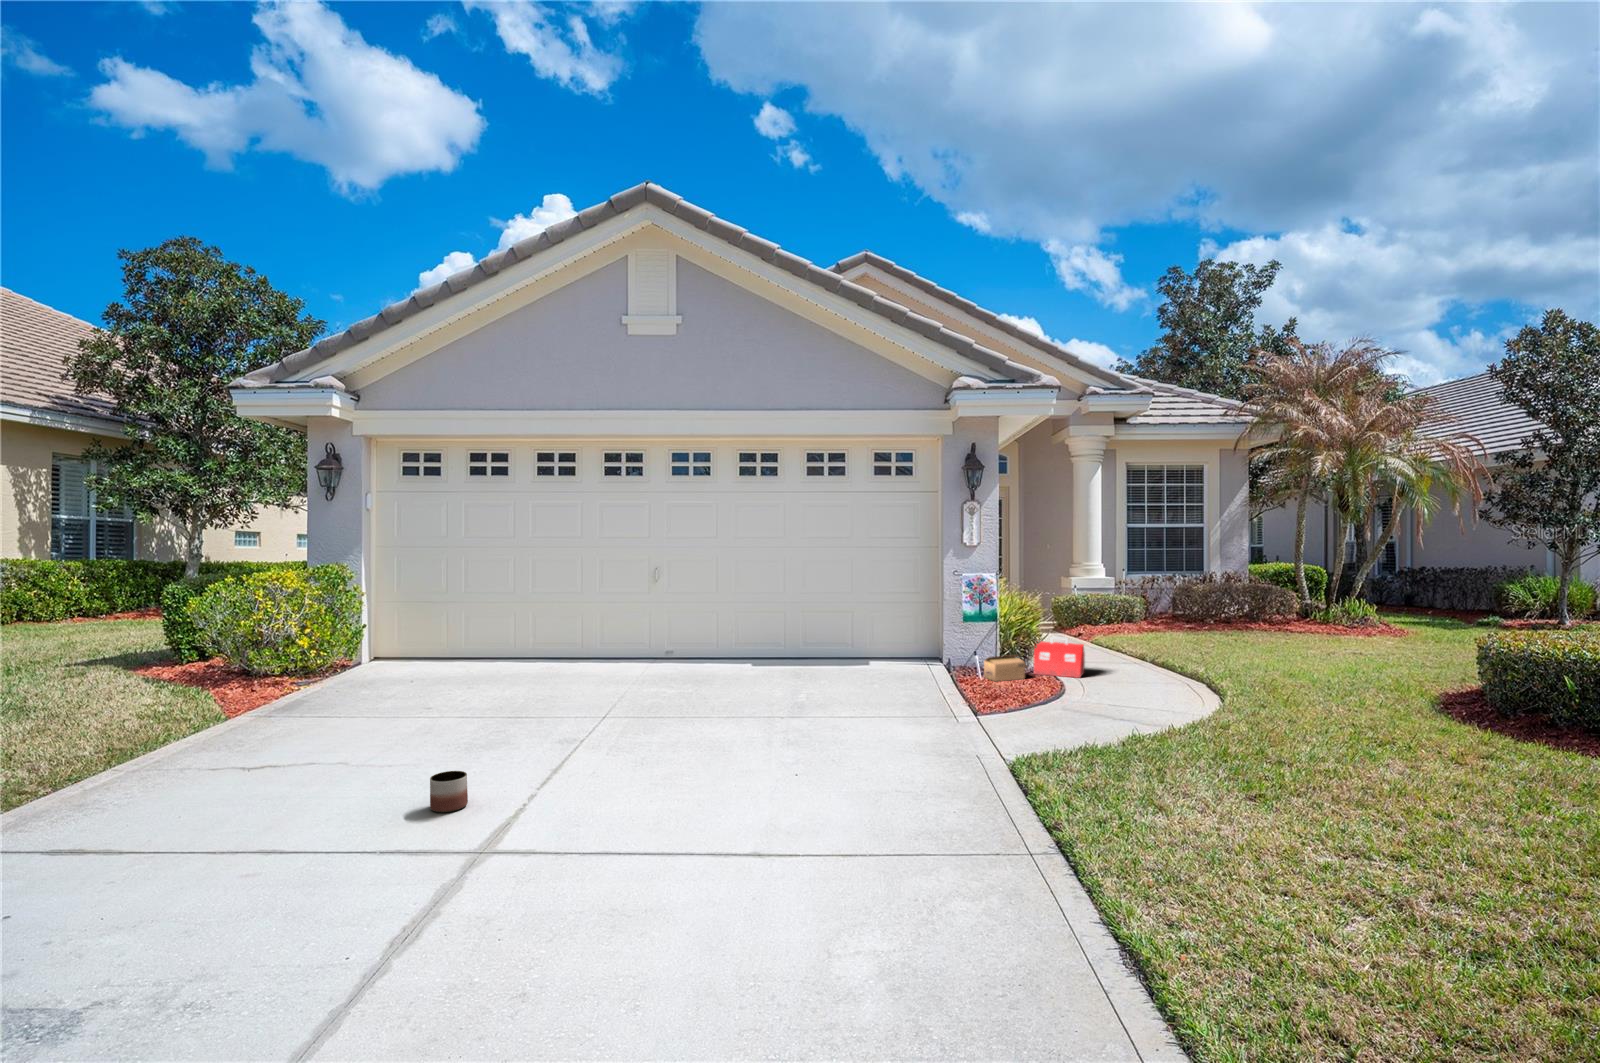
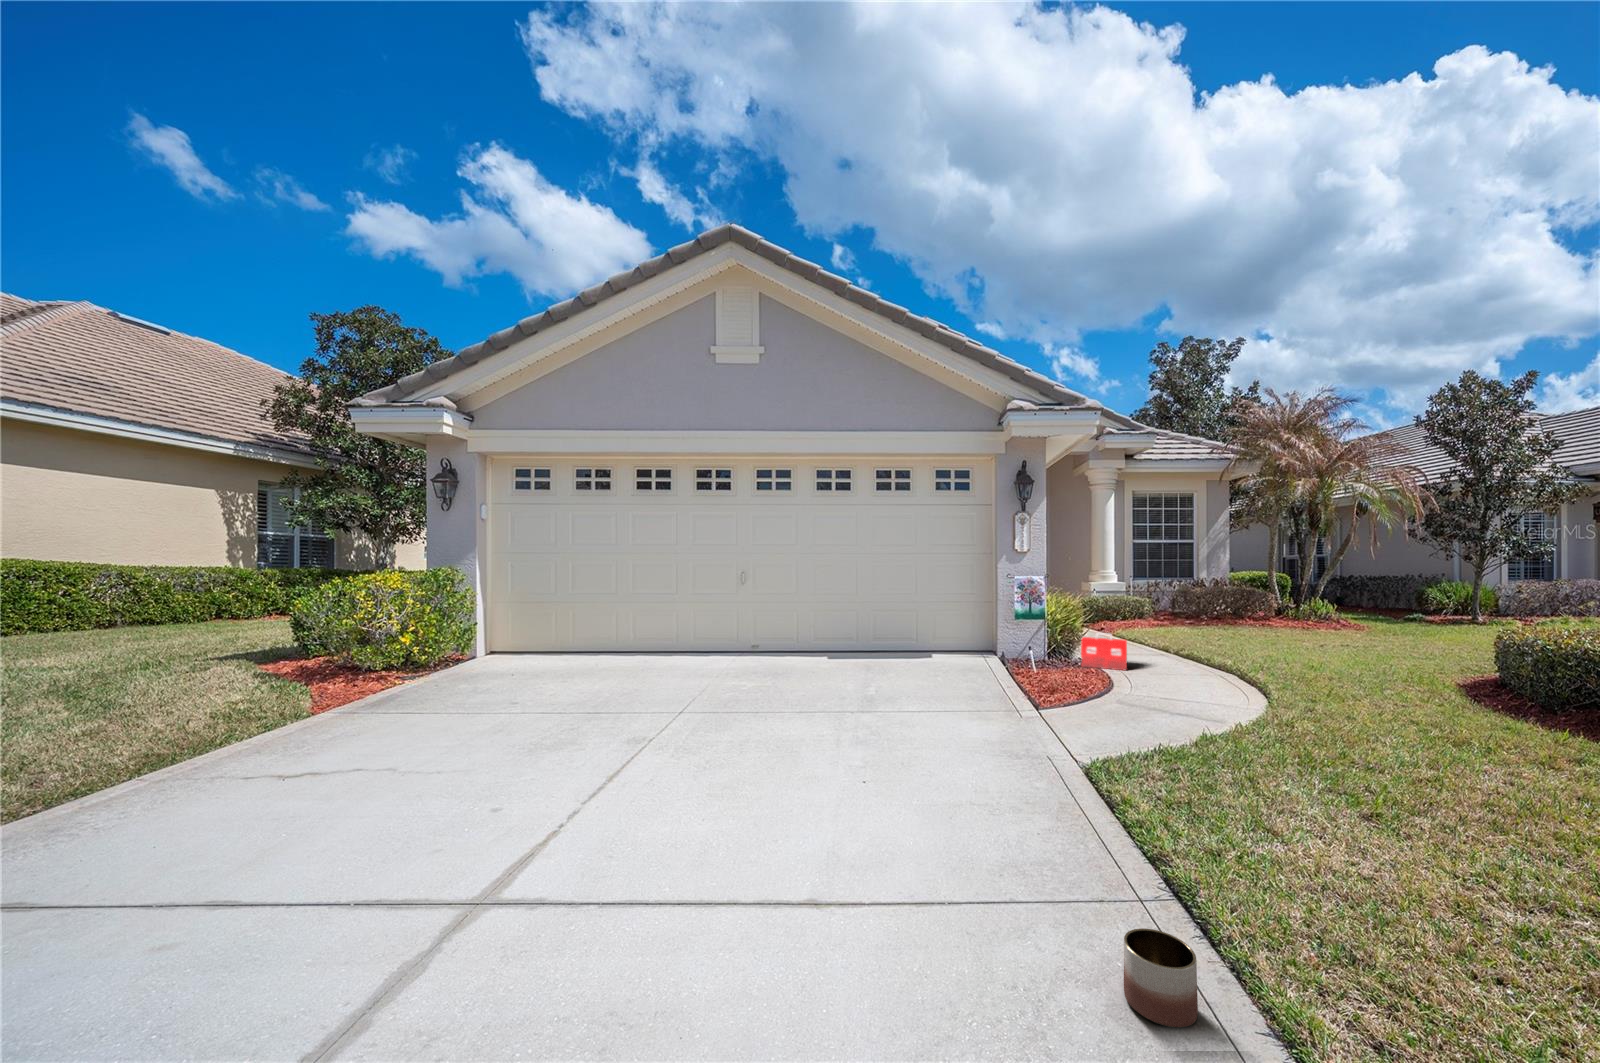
cardboard box: present [984,655,1027,681] -> none [1037,649,1078,673]
planter: present [430,771,468,812] -> present [1124,928,1198,1027]

